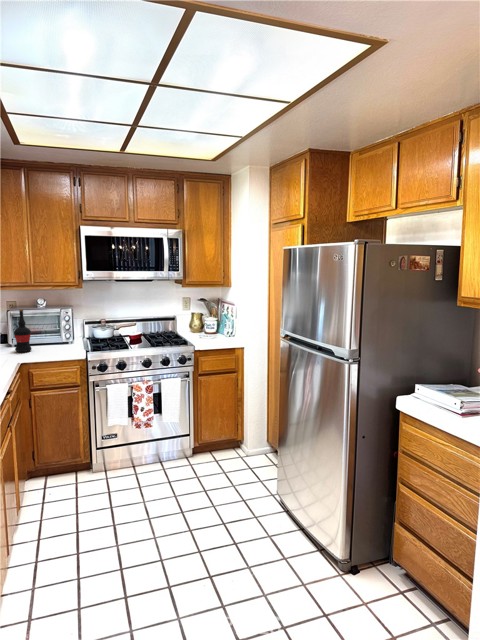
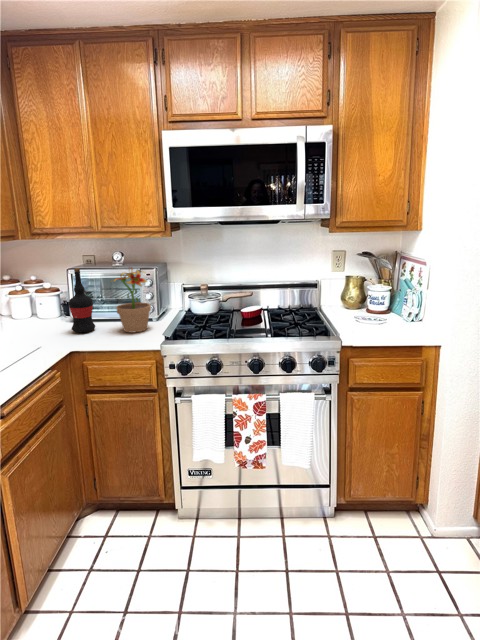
potted plant: none [45,307,73,350] -> present [113,268,151,333]

